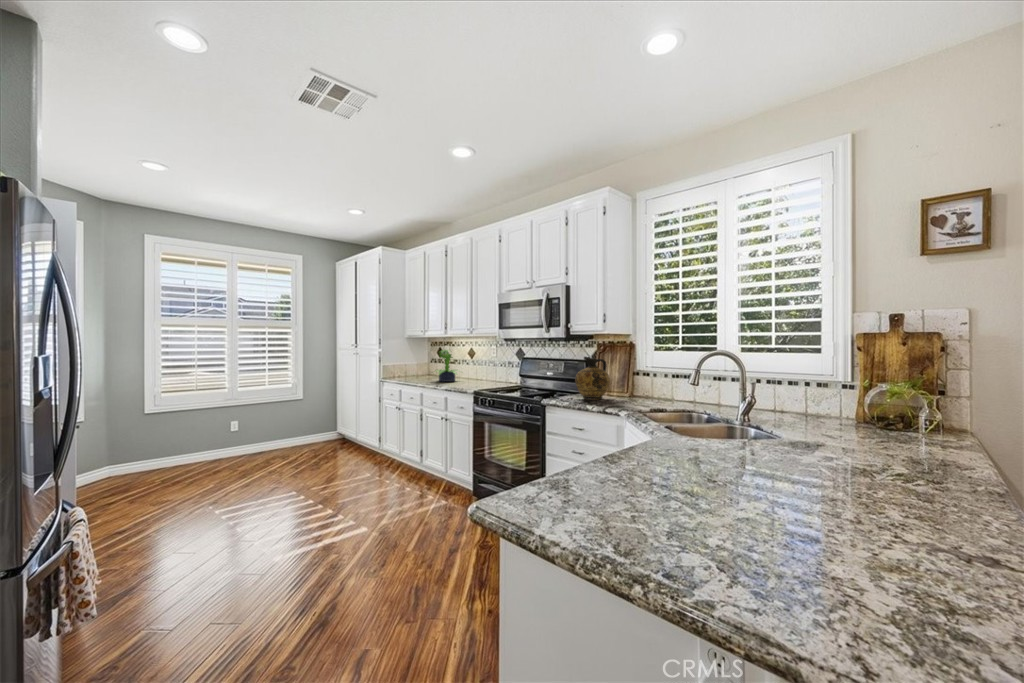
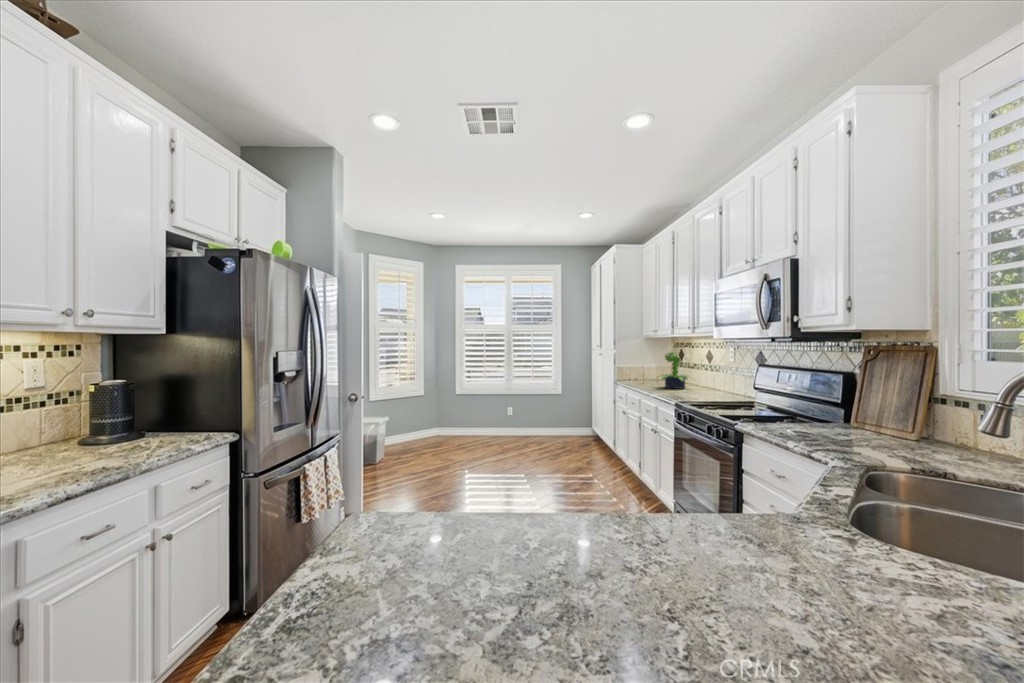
ceramic jug: present [575,357,610,400] -> none [794,365,864,436]

